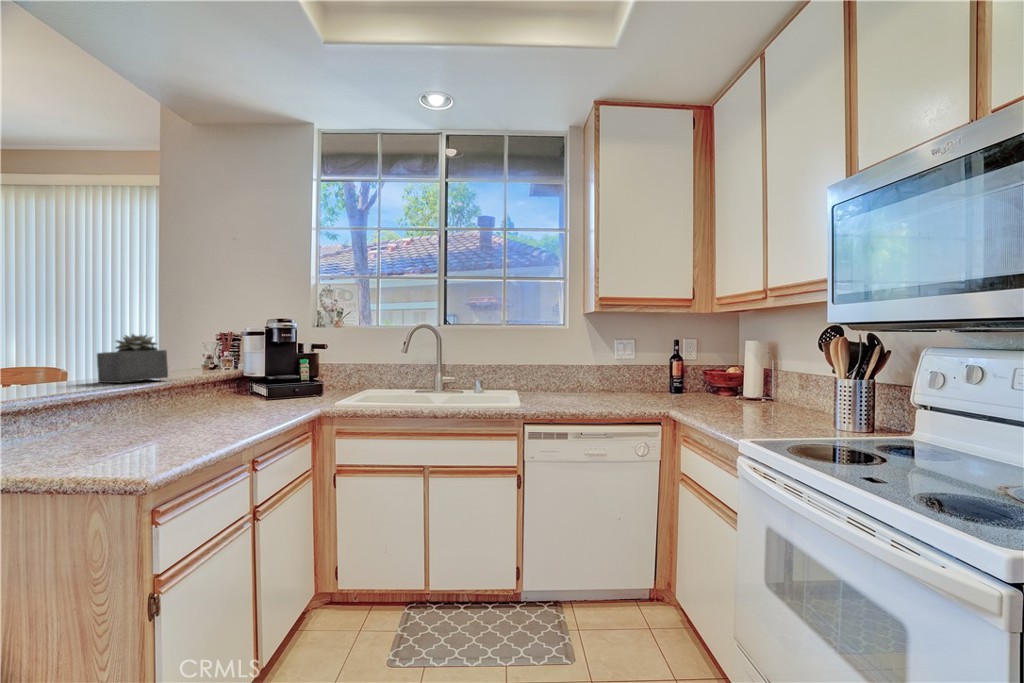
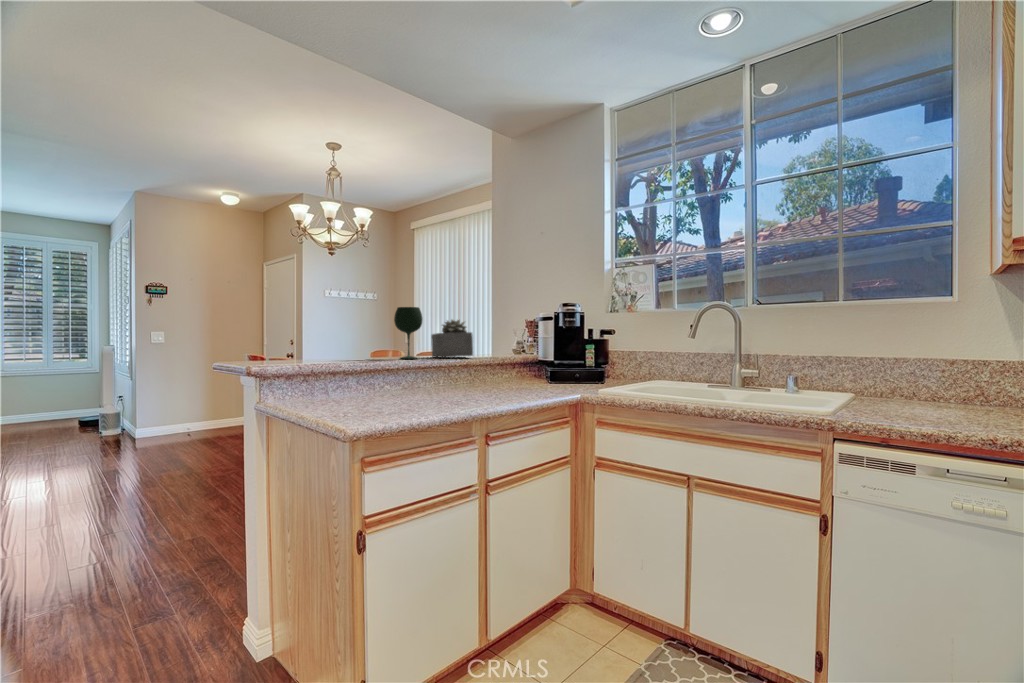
wine glass: none [45,319,97,389] -> present [394,307,422,359]

